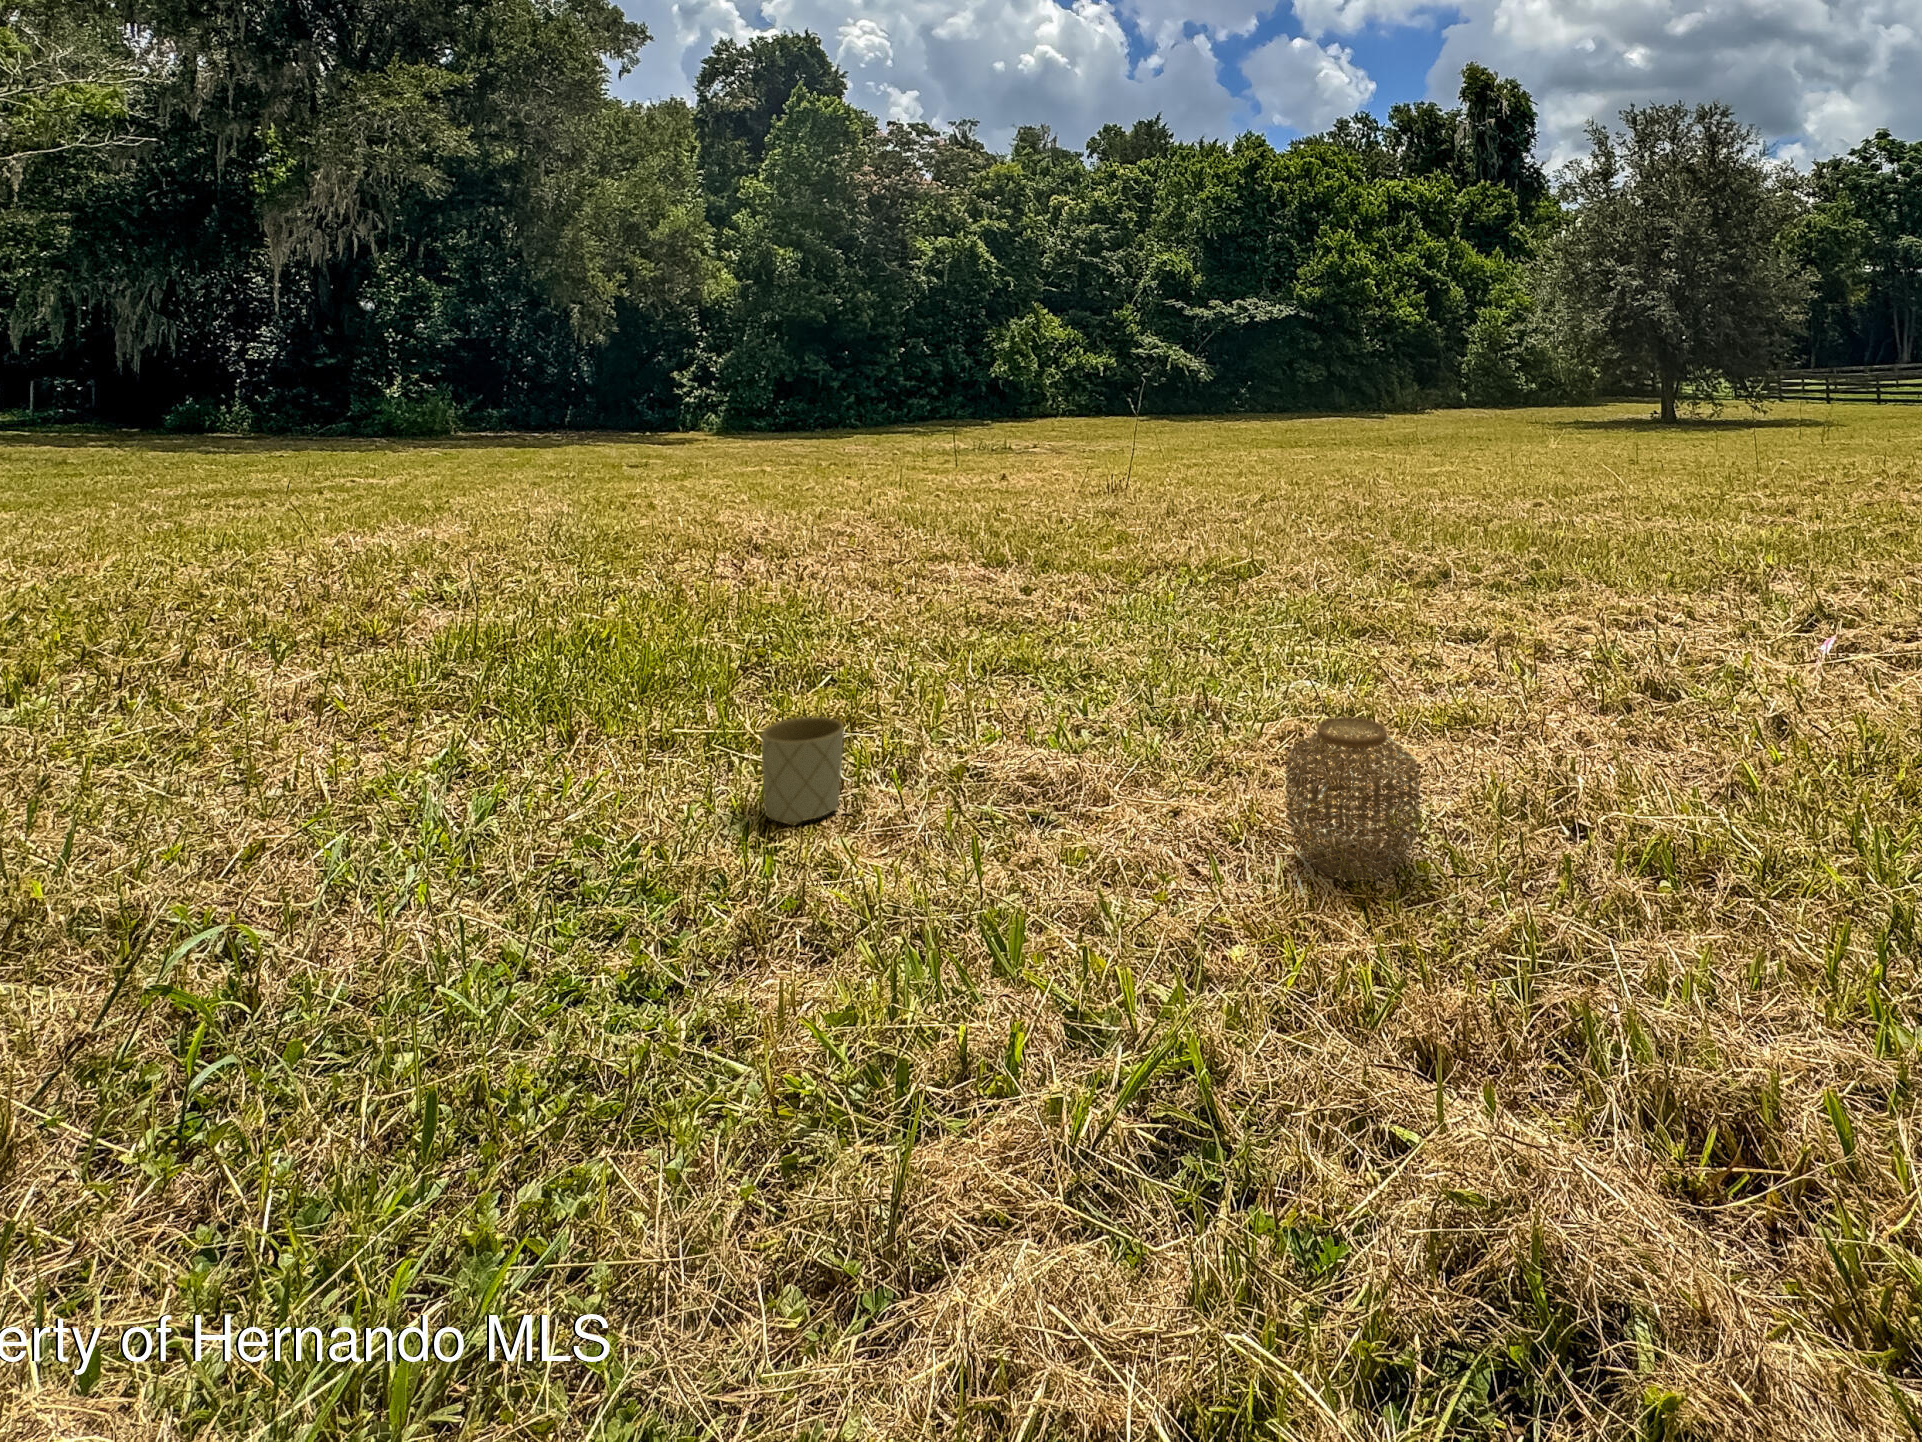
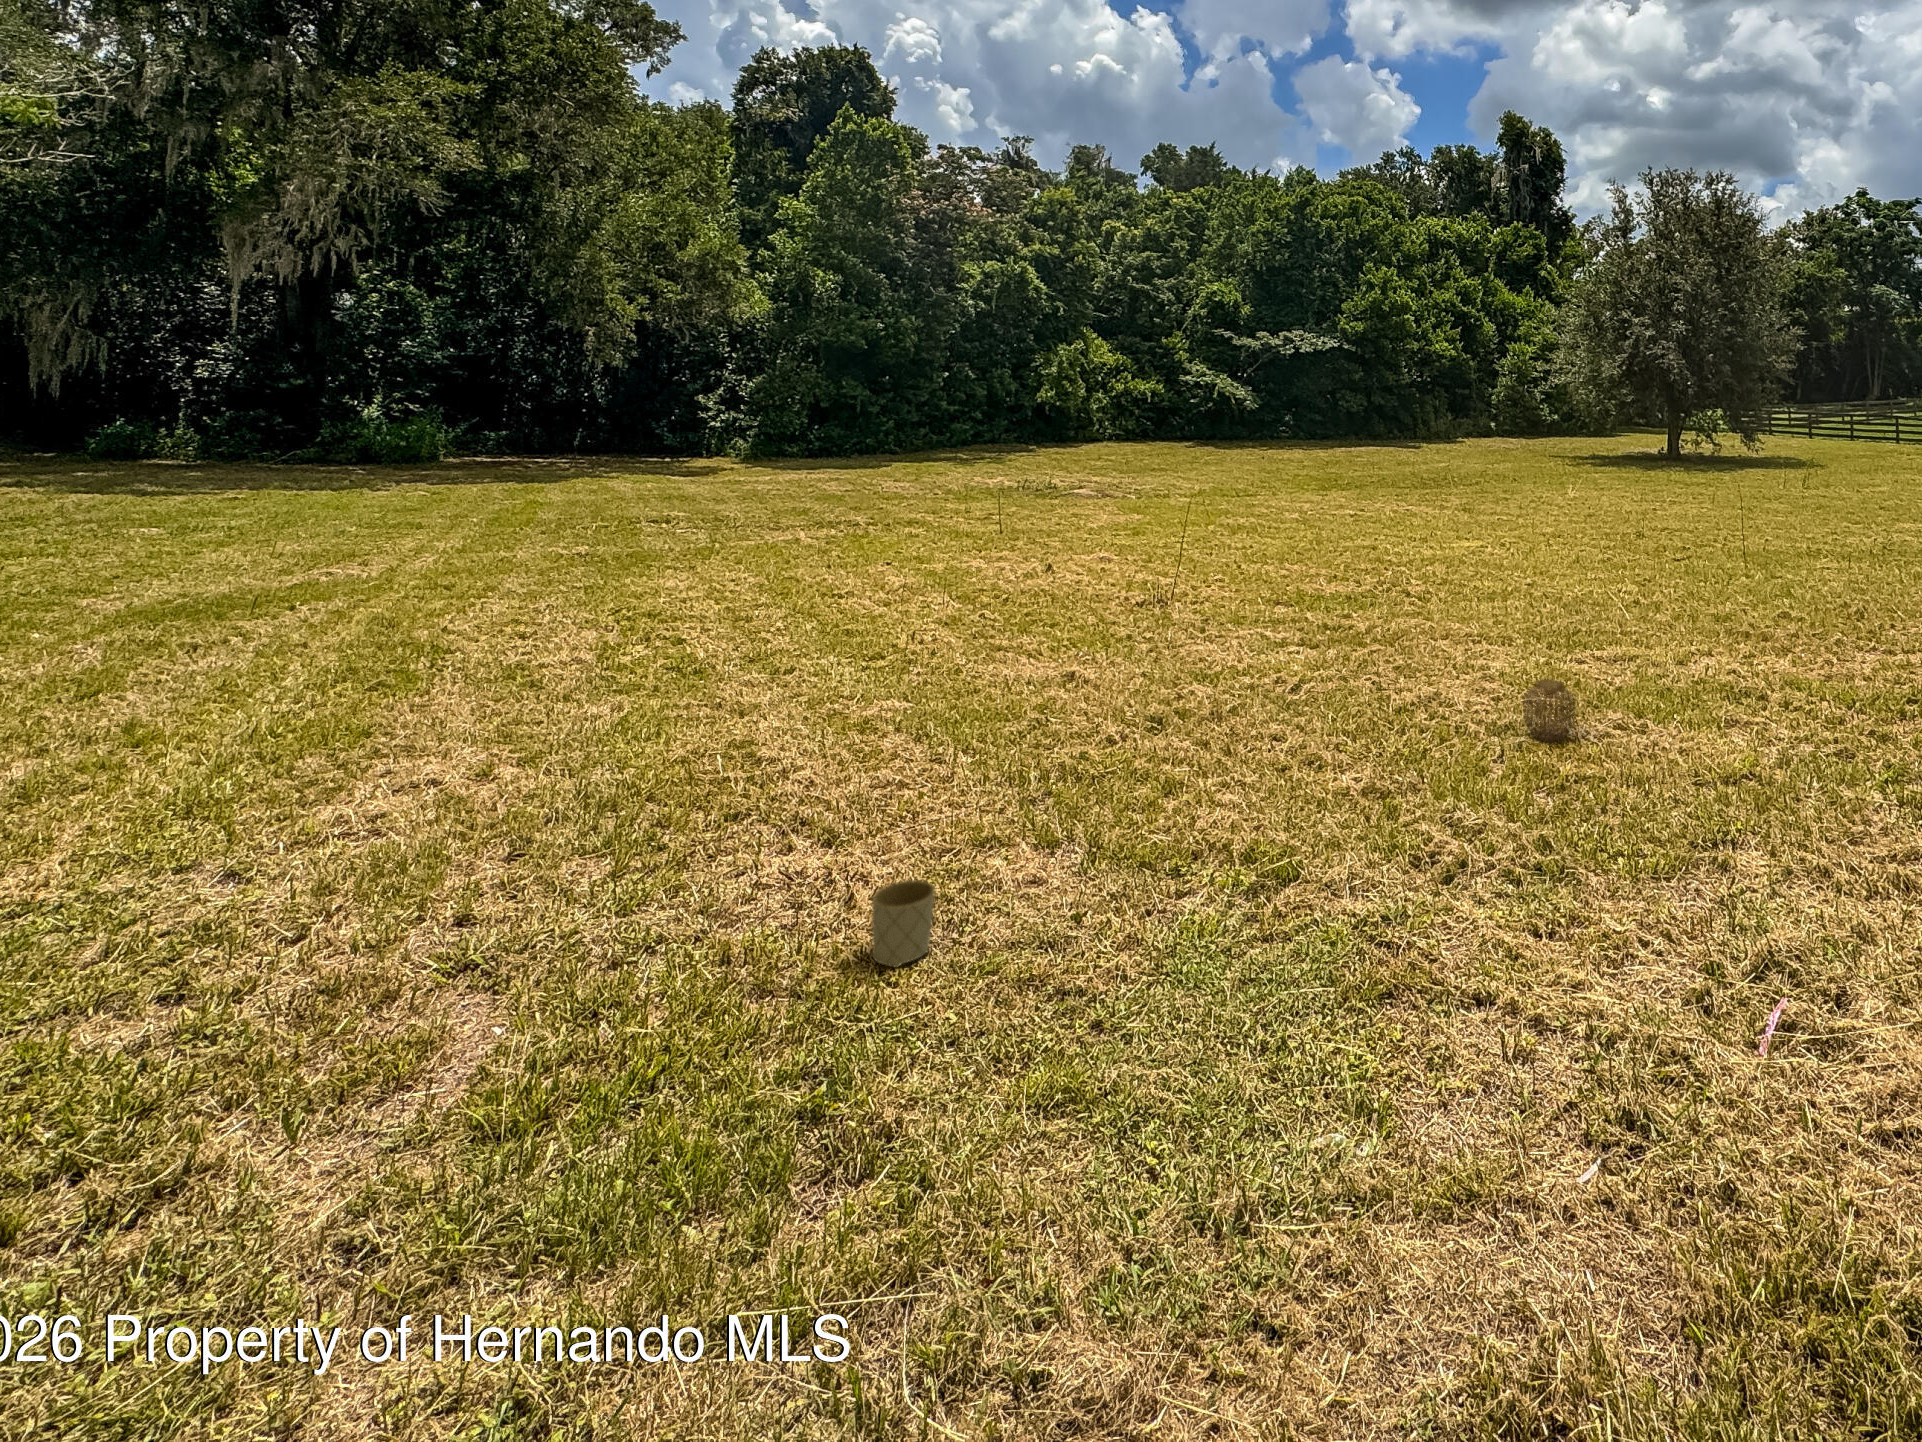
woven basket: present [1286,717,1420,882] -> present [1523,679,1575,742]

